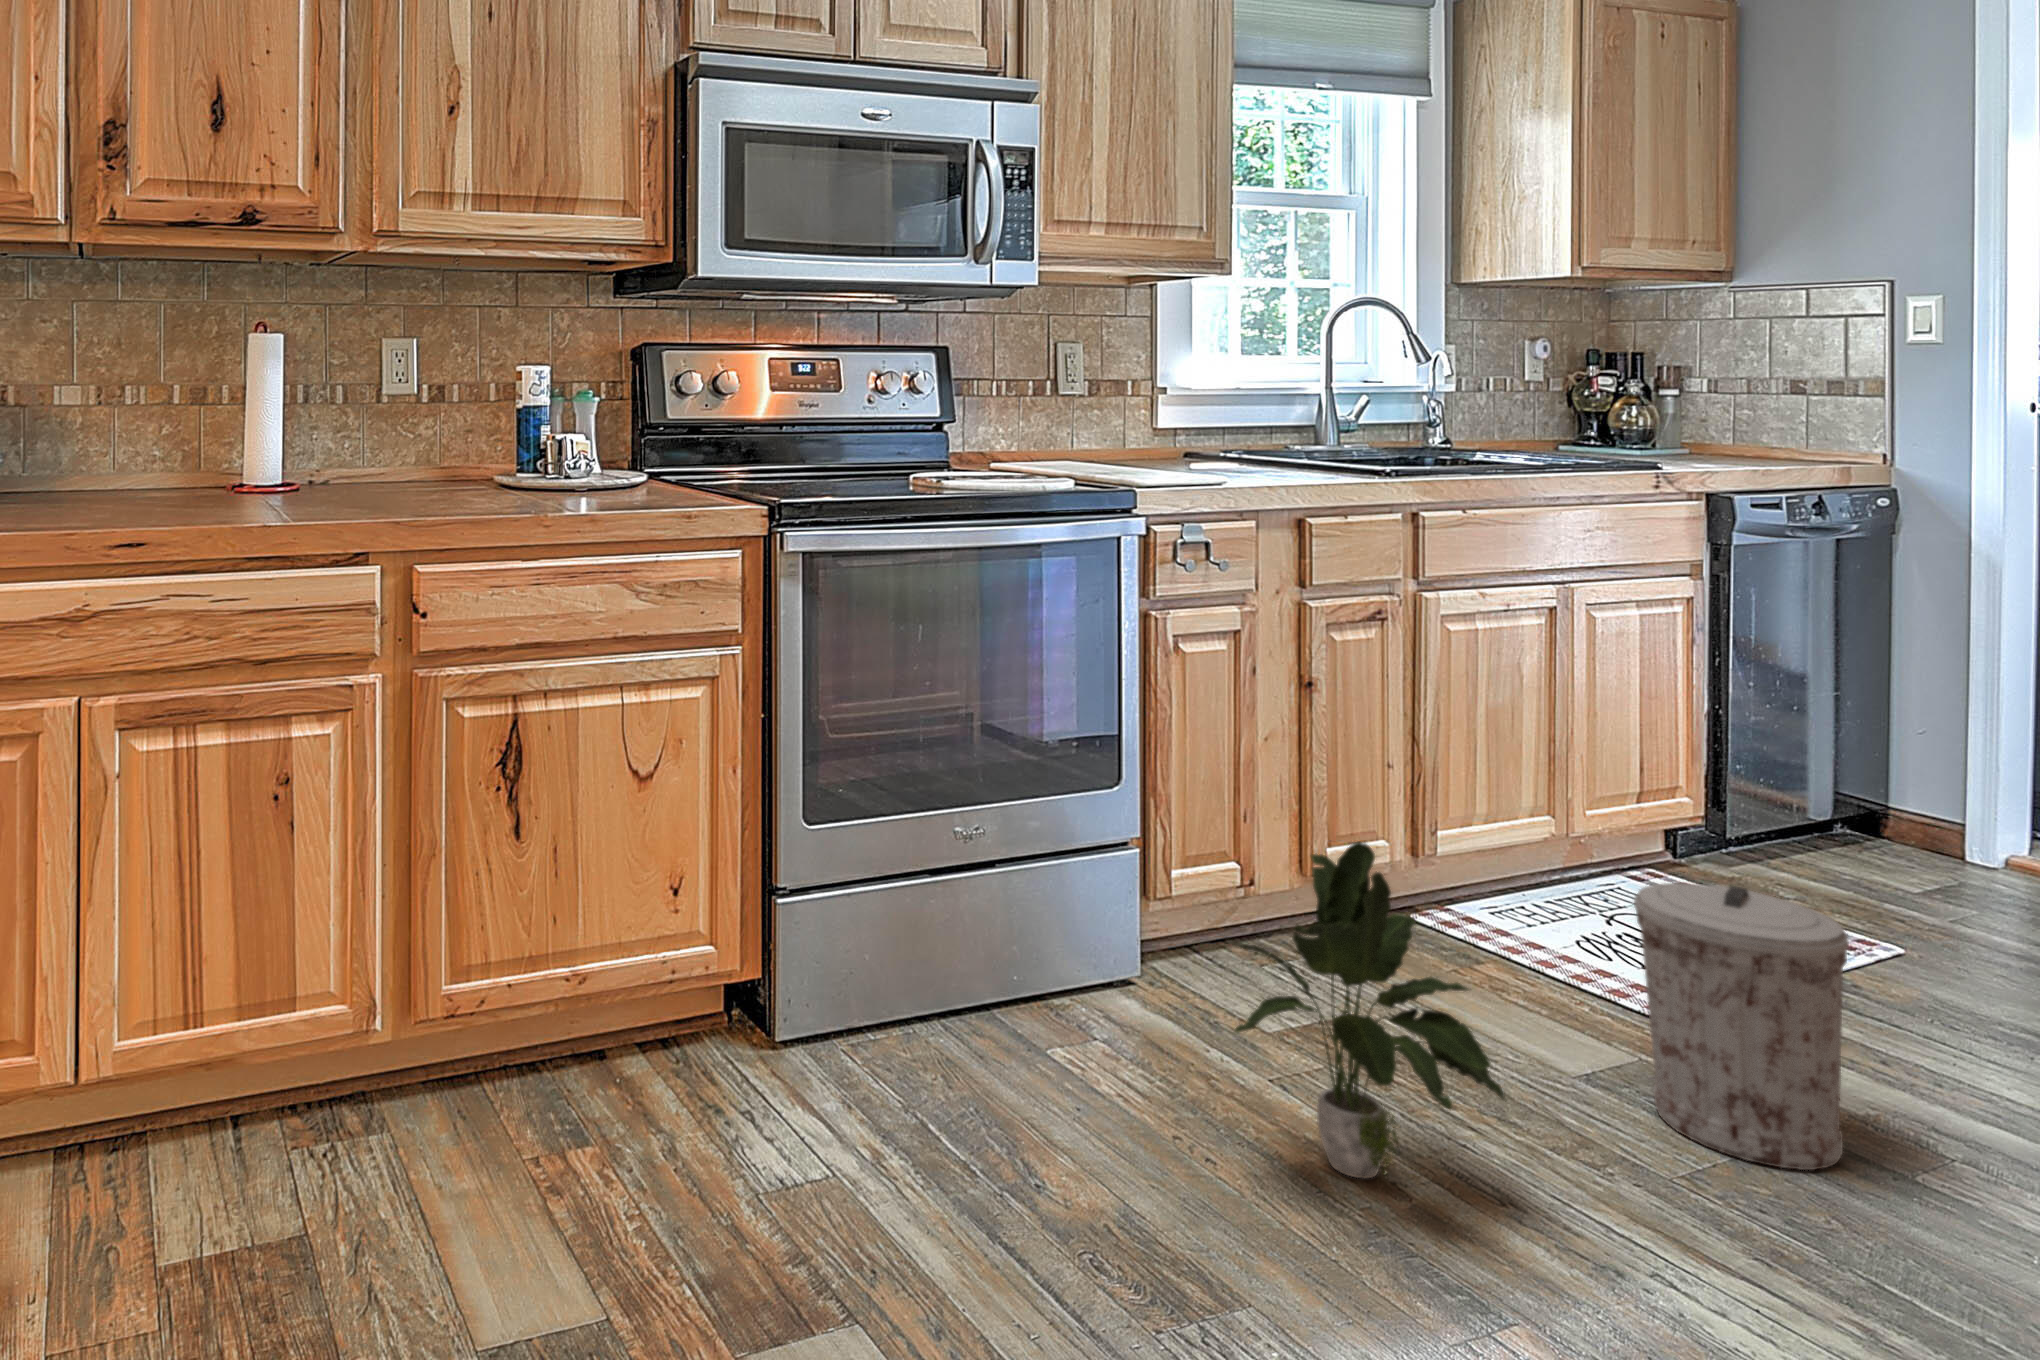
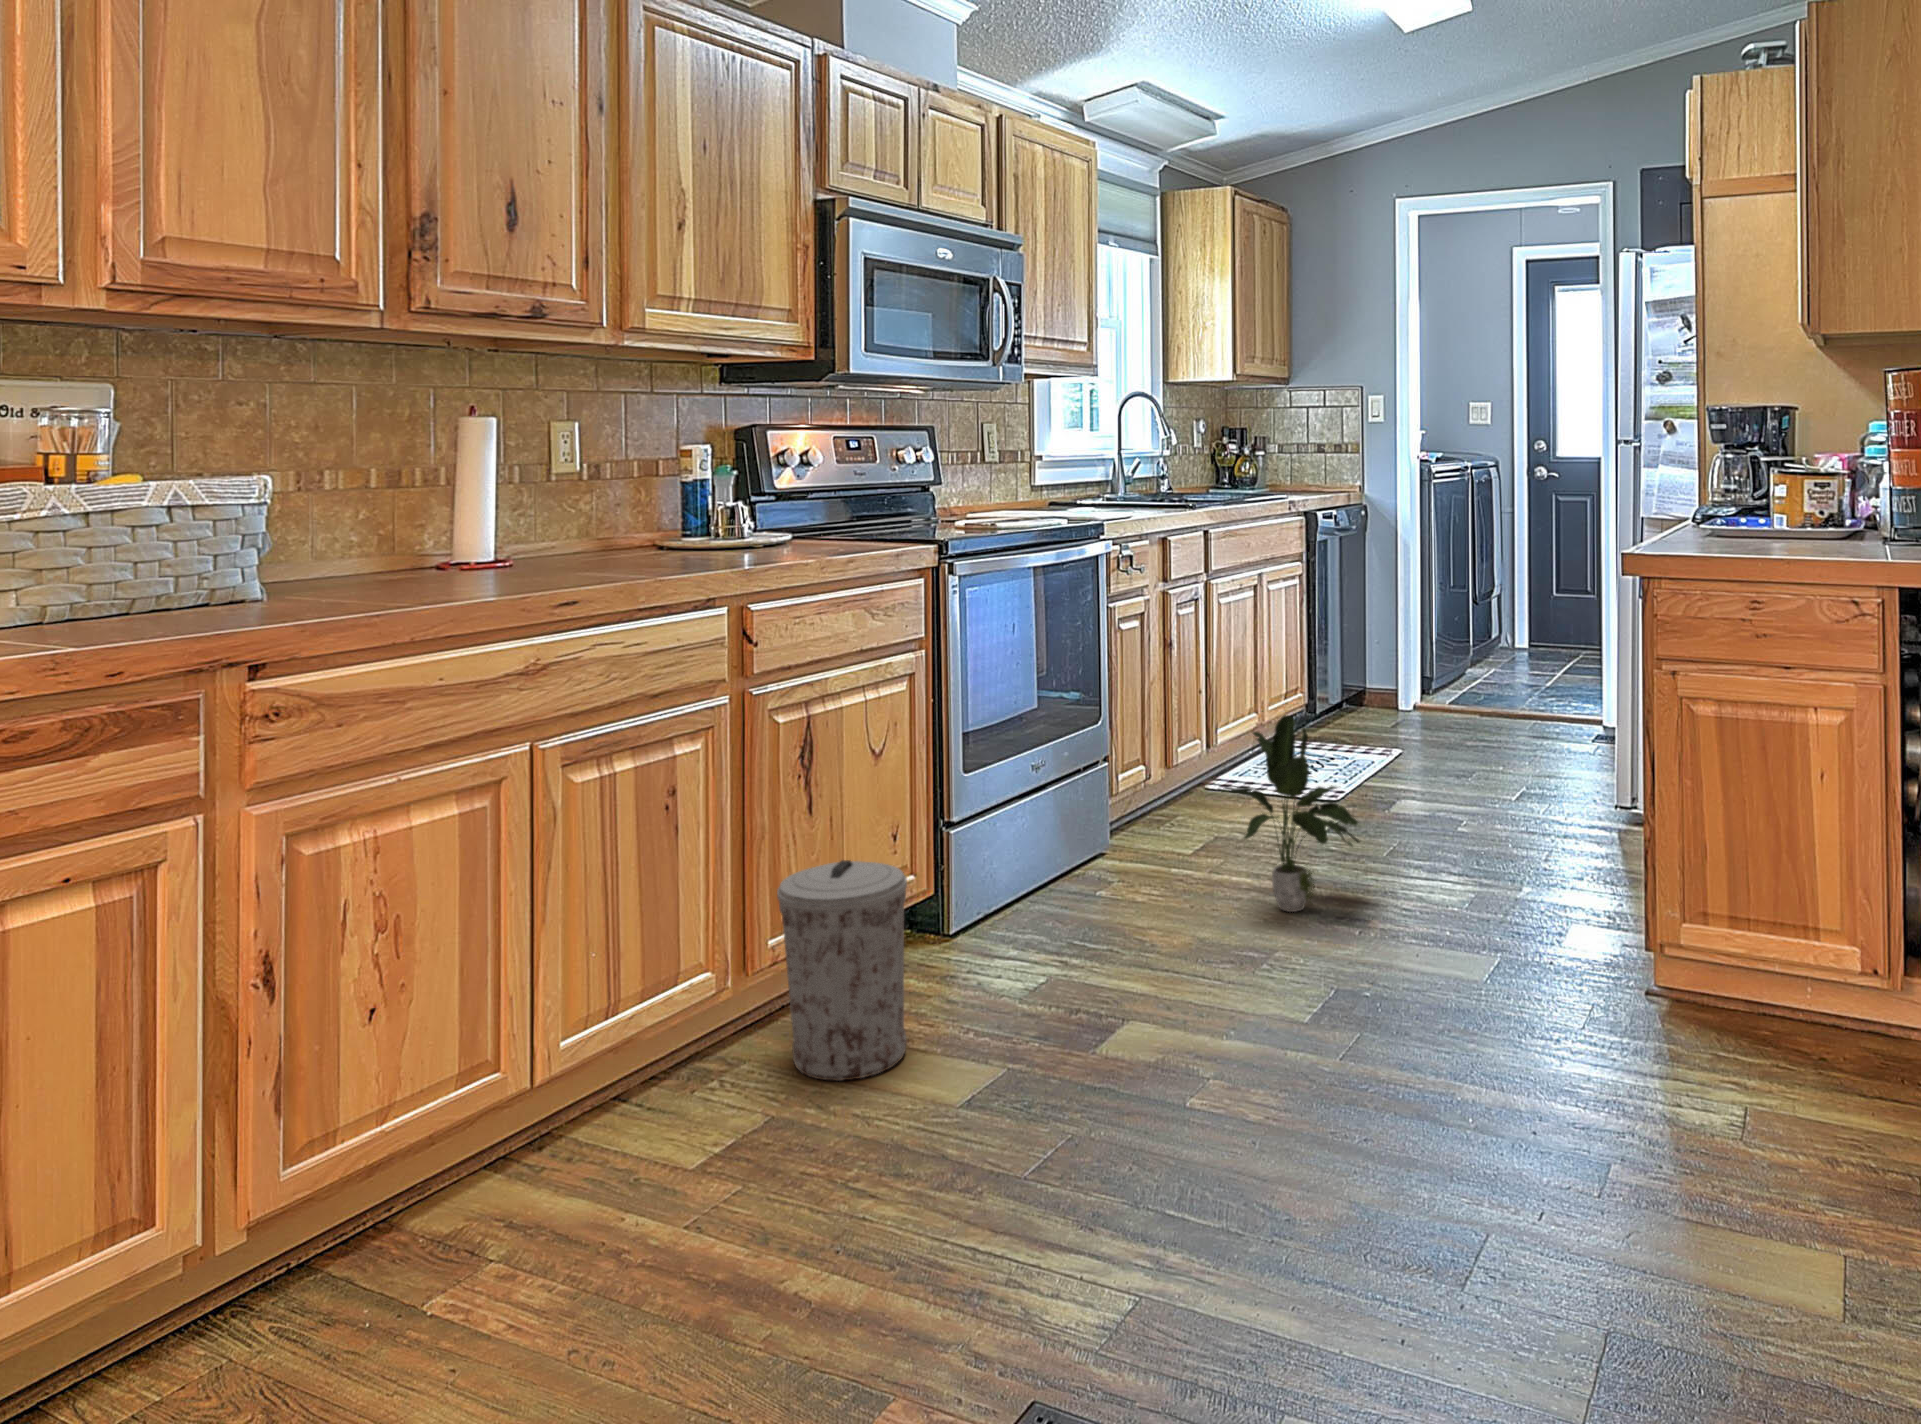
trash can: present [1634,883,1849,1170] -> present [777,860,907,1081]

